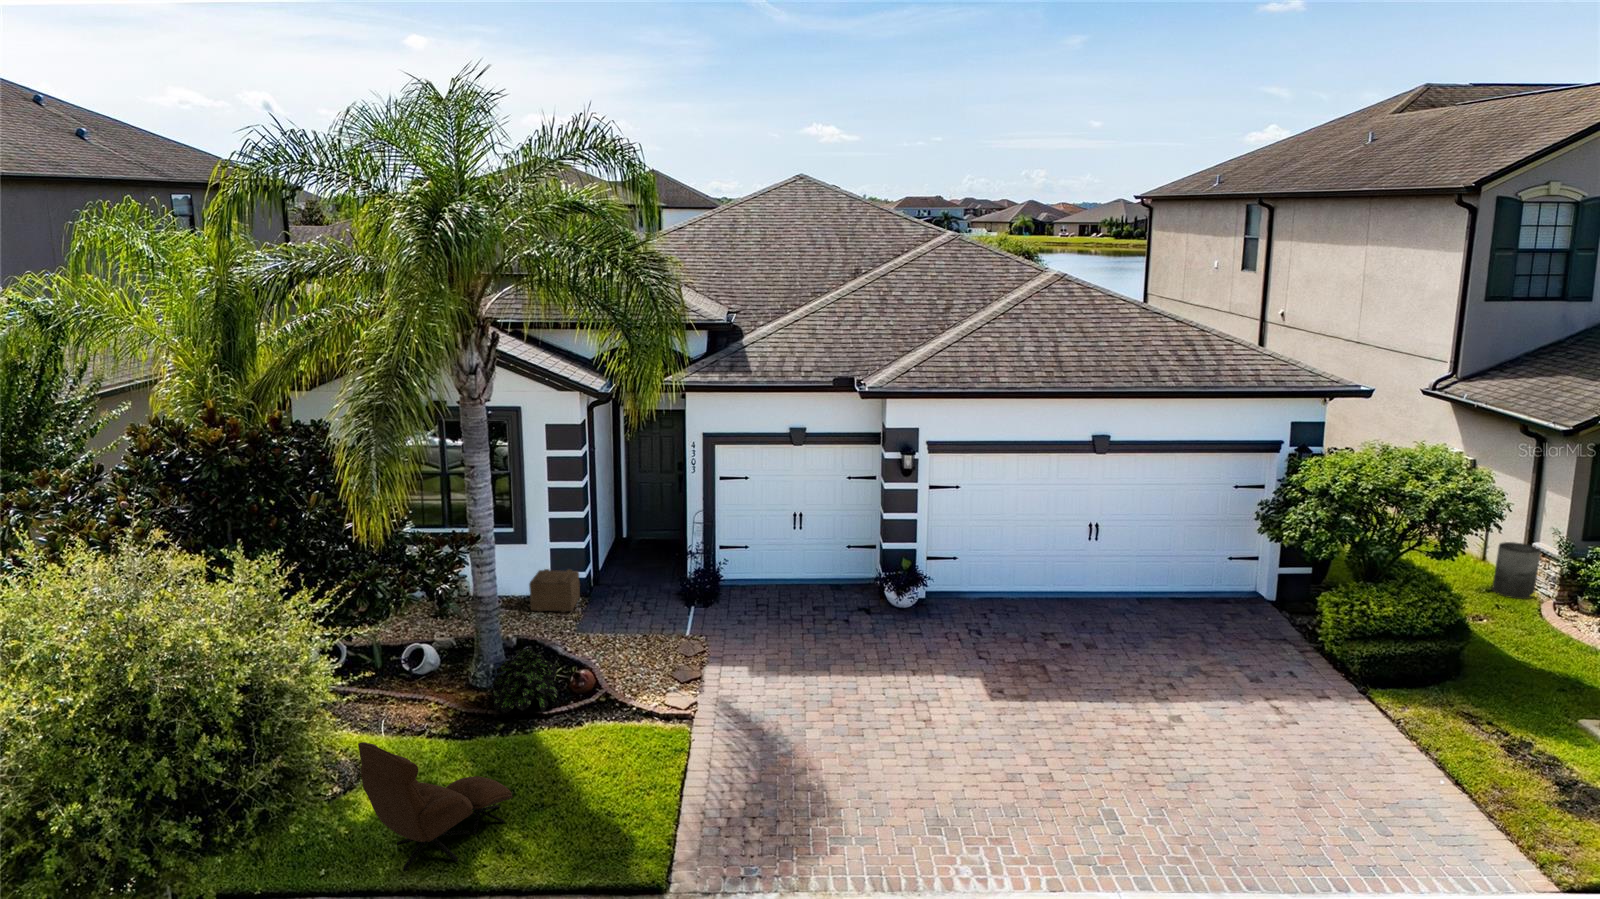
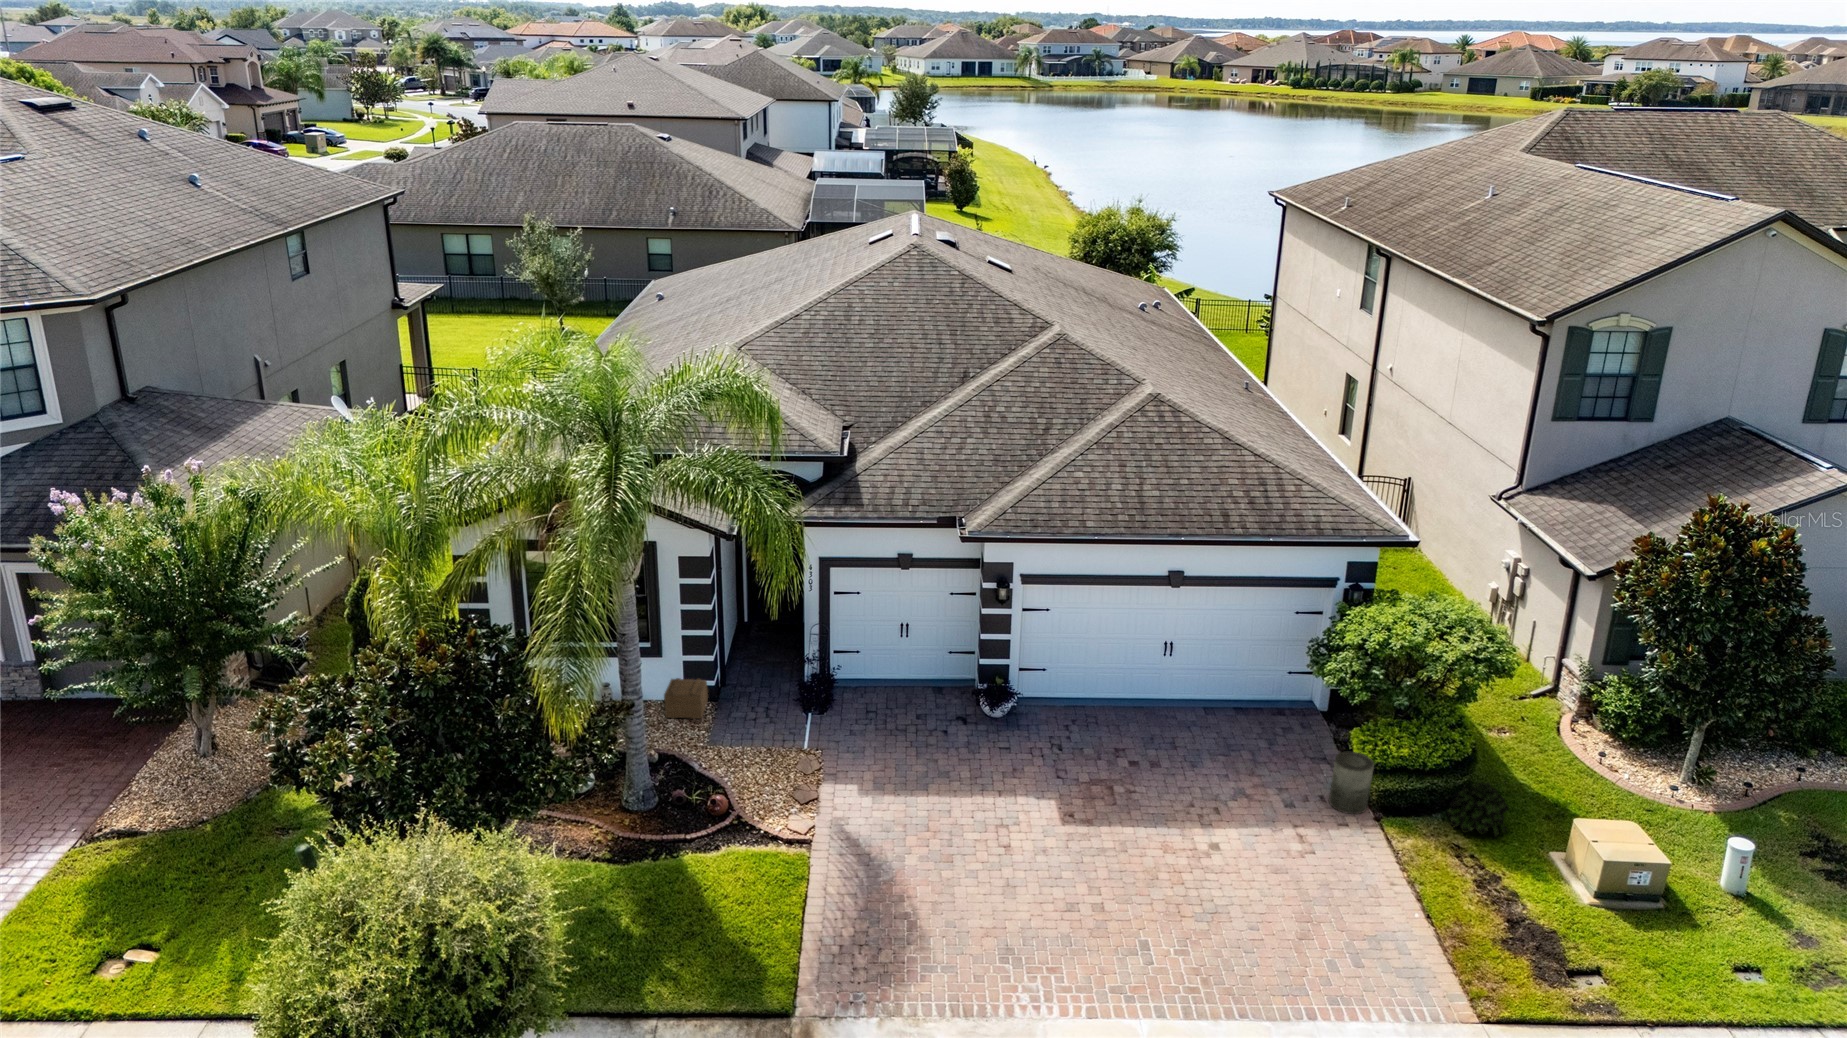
trash can: present [1492,542,1541,599] -> present [1329,751,1374,814]
potted plant: present [492,648,559,714] -> present [1447,783,1509,837]
lounge chair: present [358,742,513,871] -> none [557,899,672,993]

